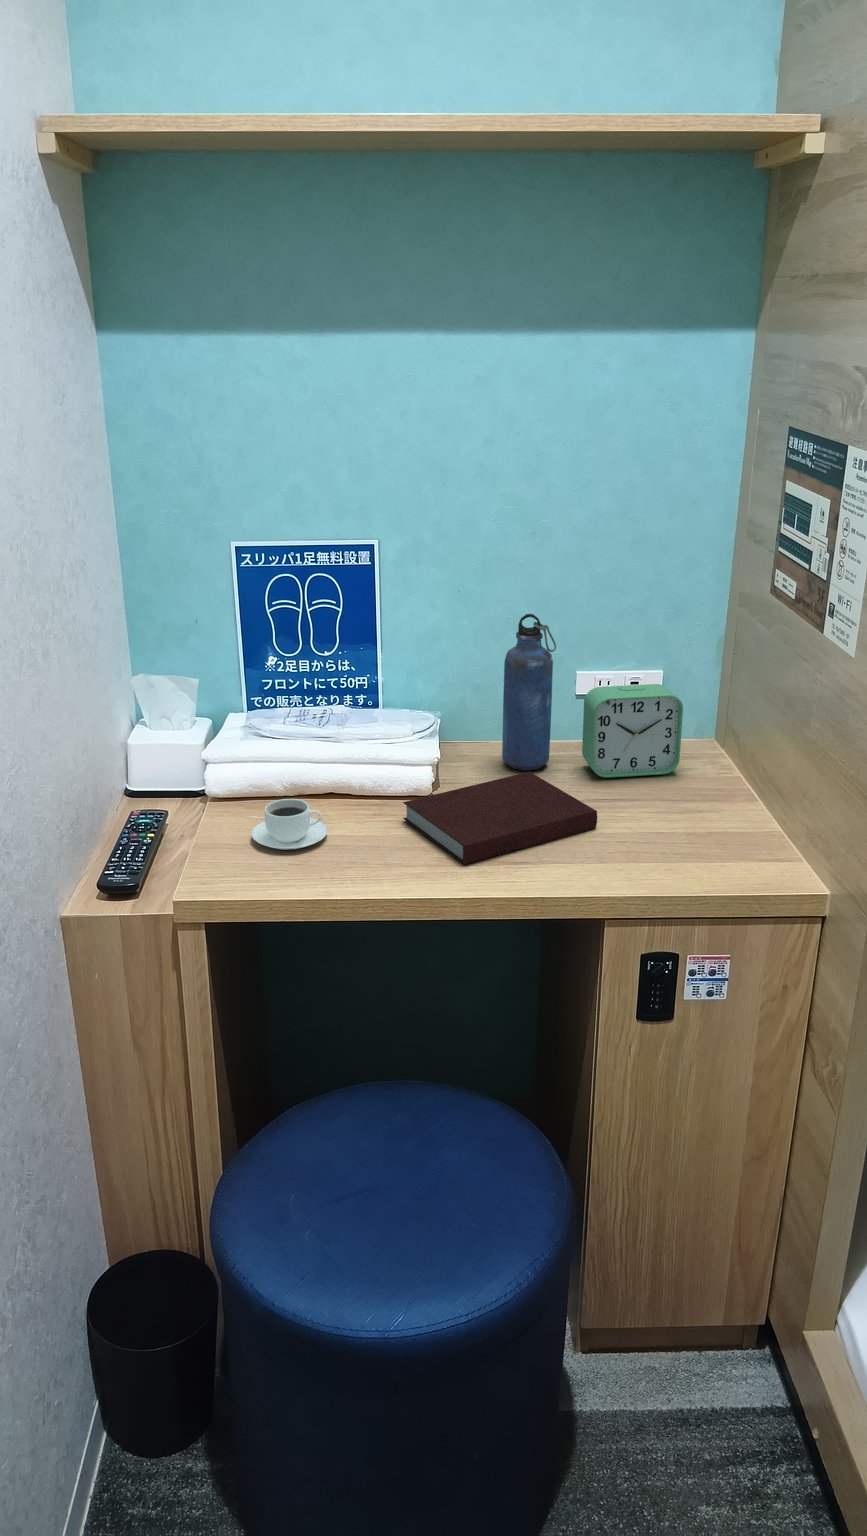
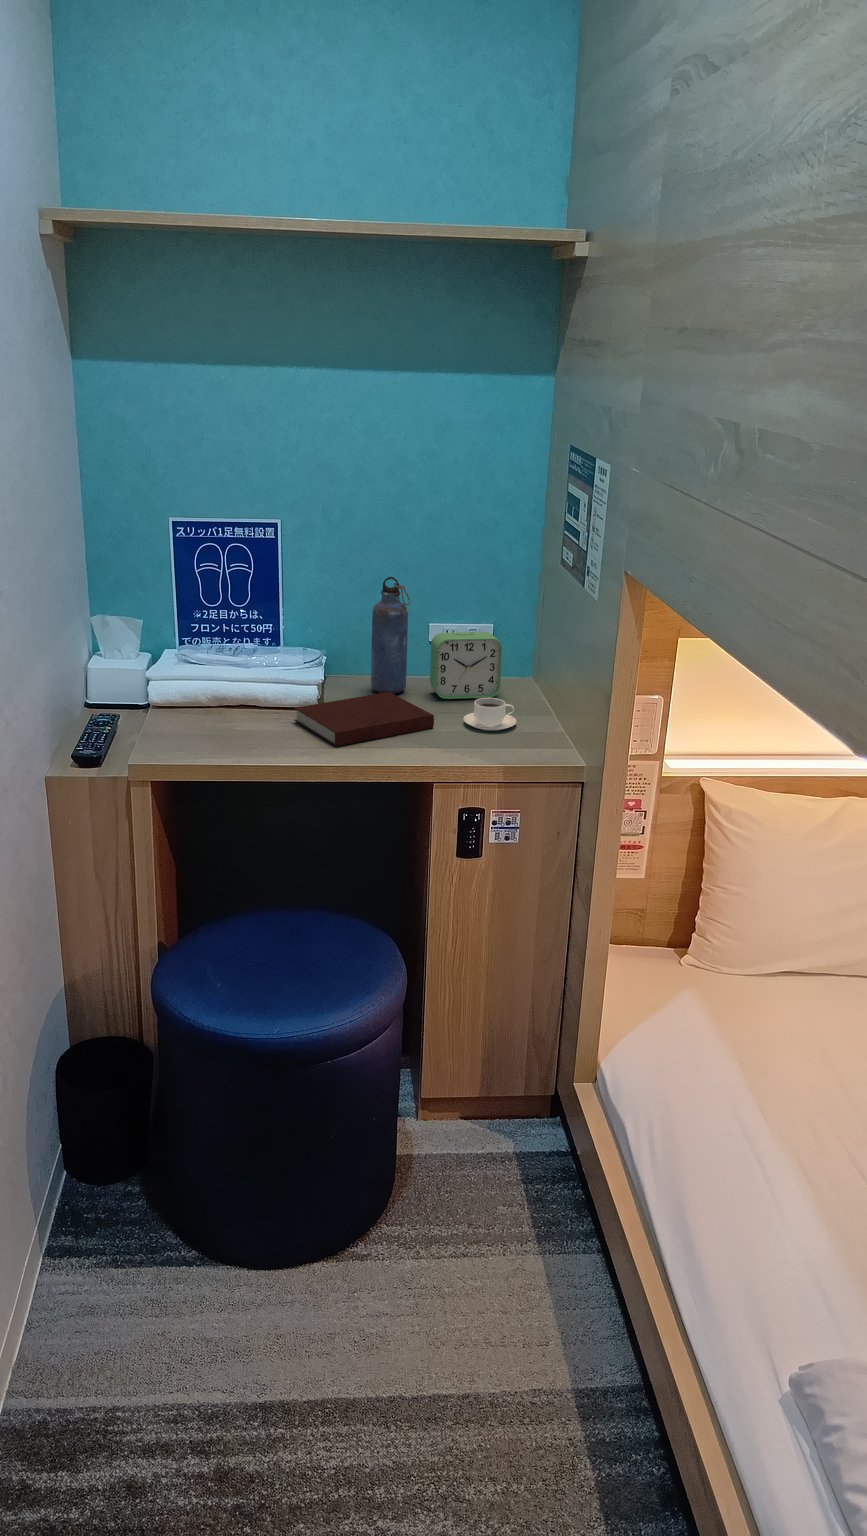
coffee cup: present [252,799,328,850] -> present [464,698,517,731]

